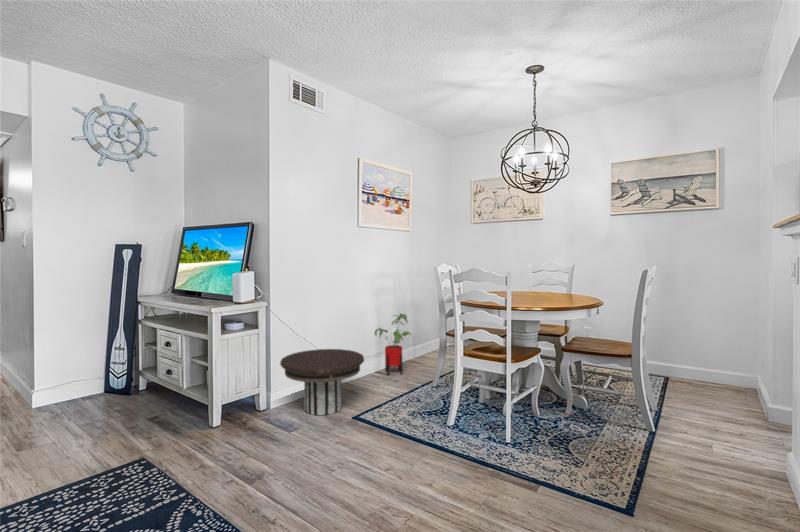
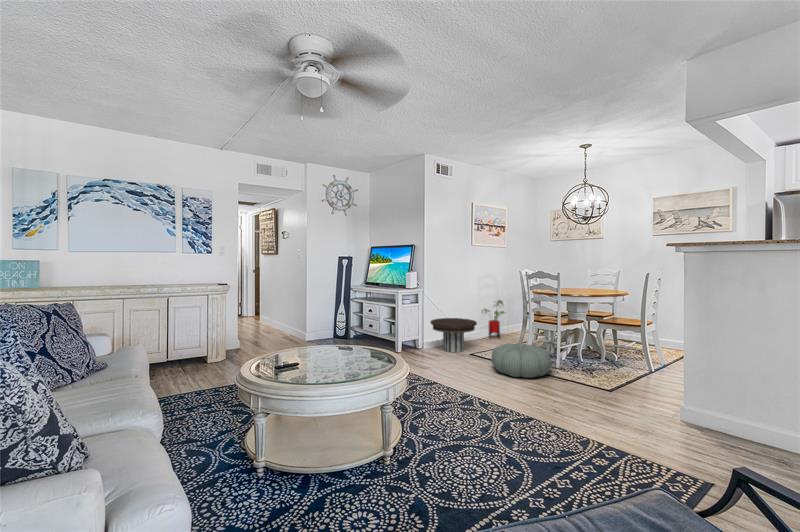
pouf: none [388,401,499,481] -> present [492,343,551,378]

